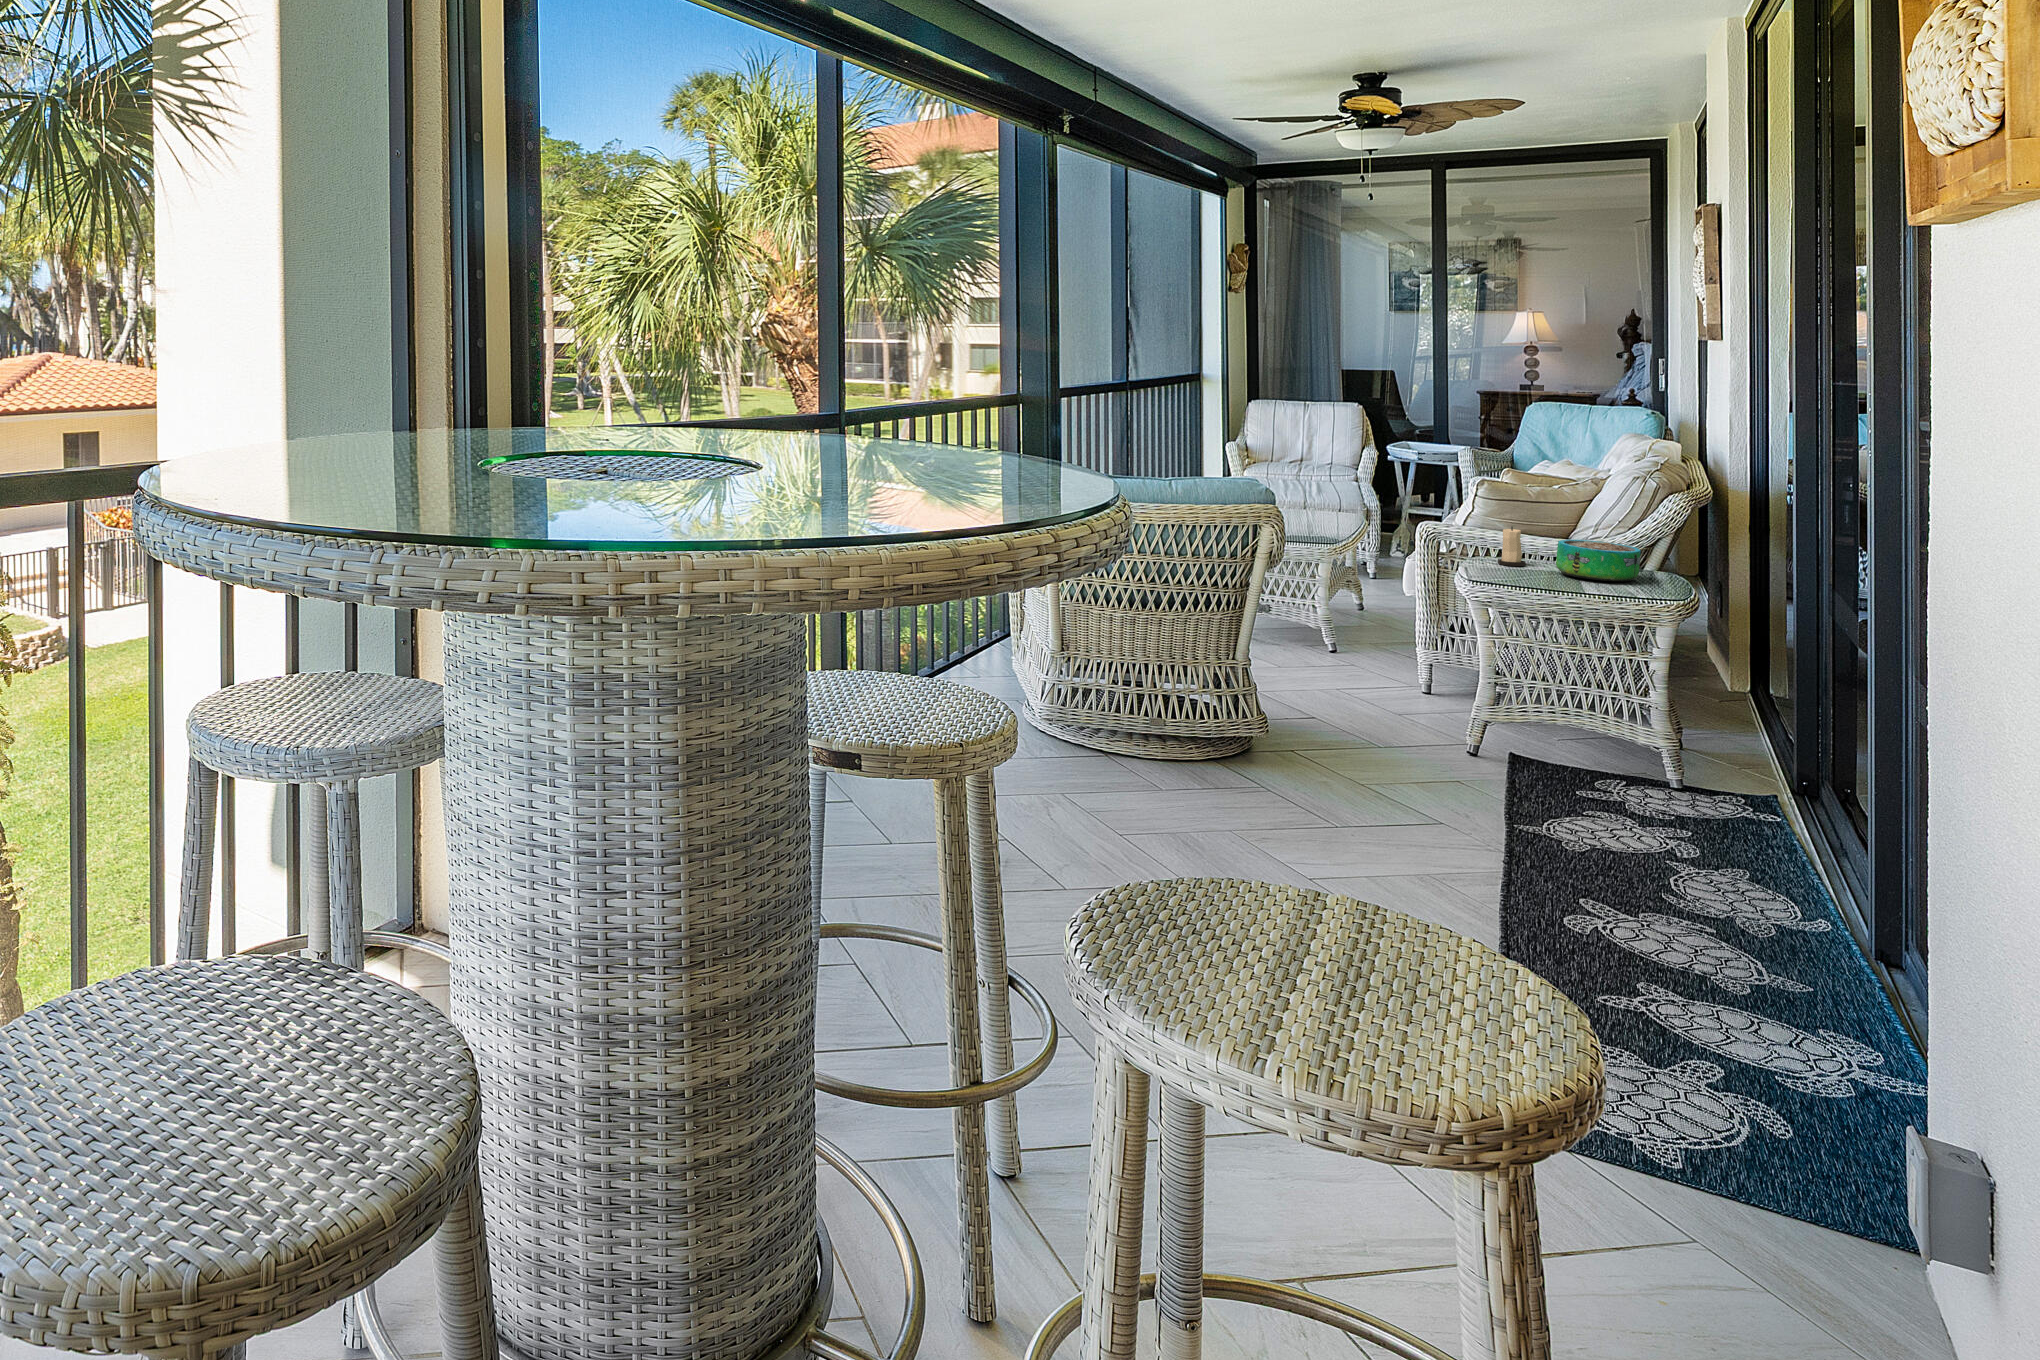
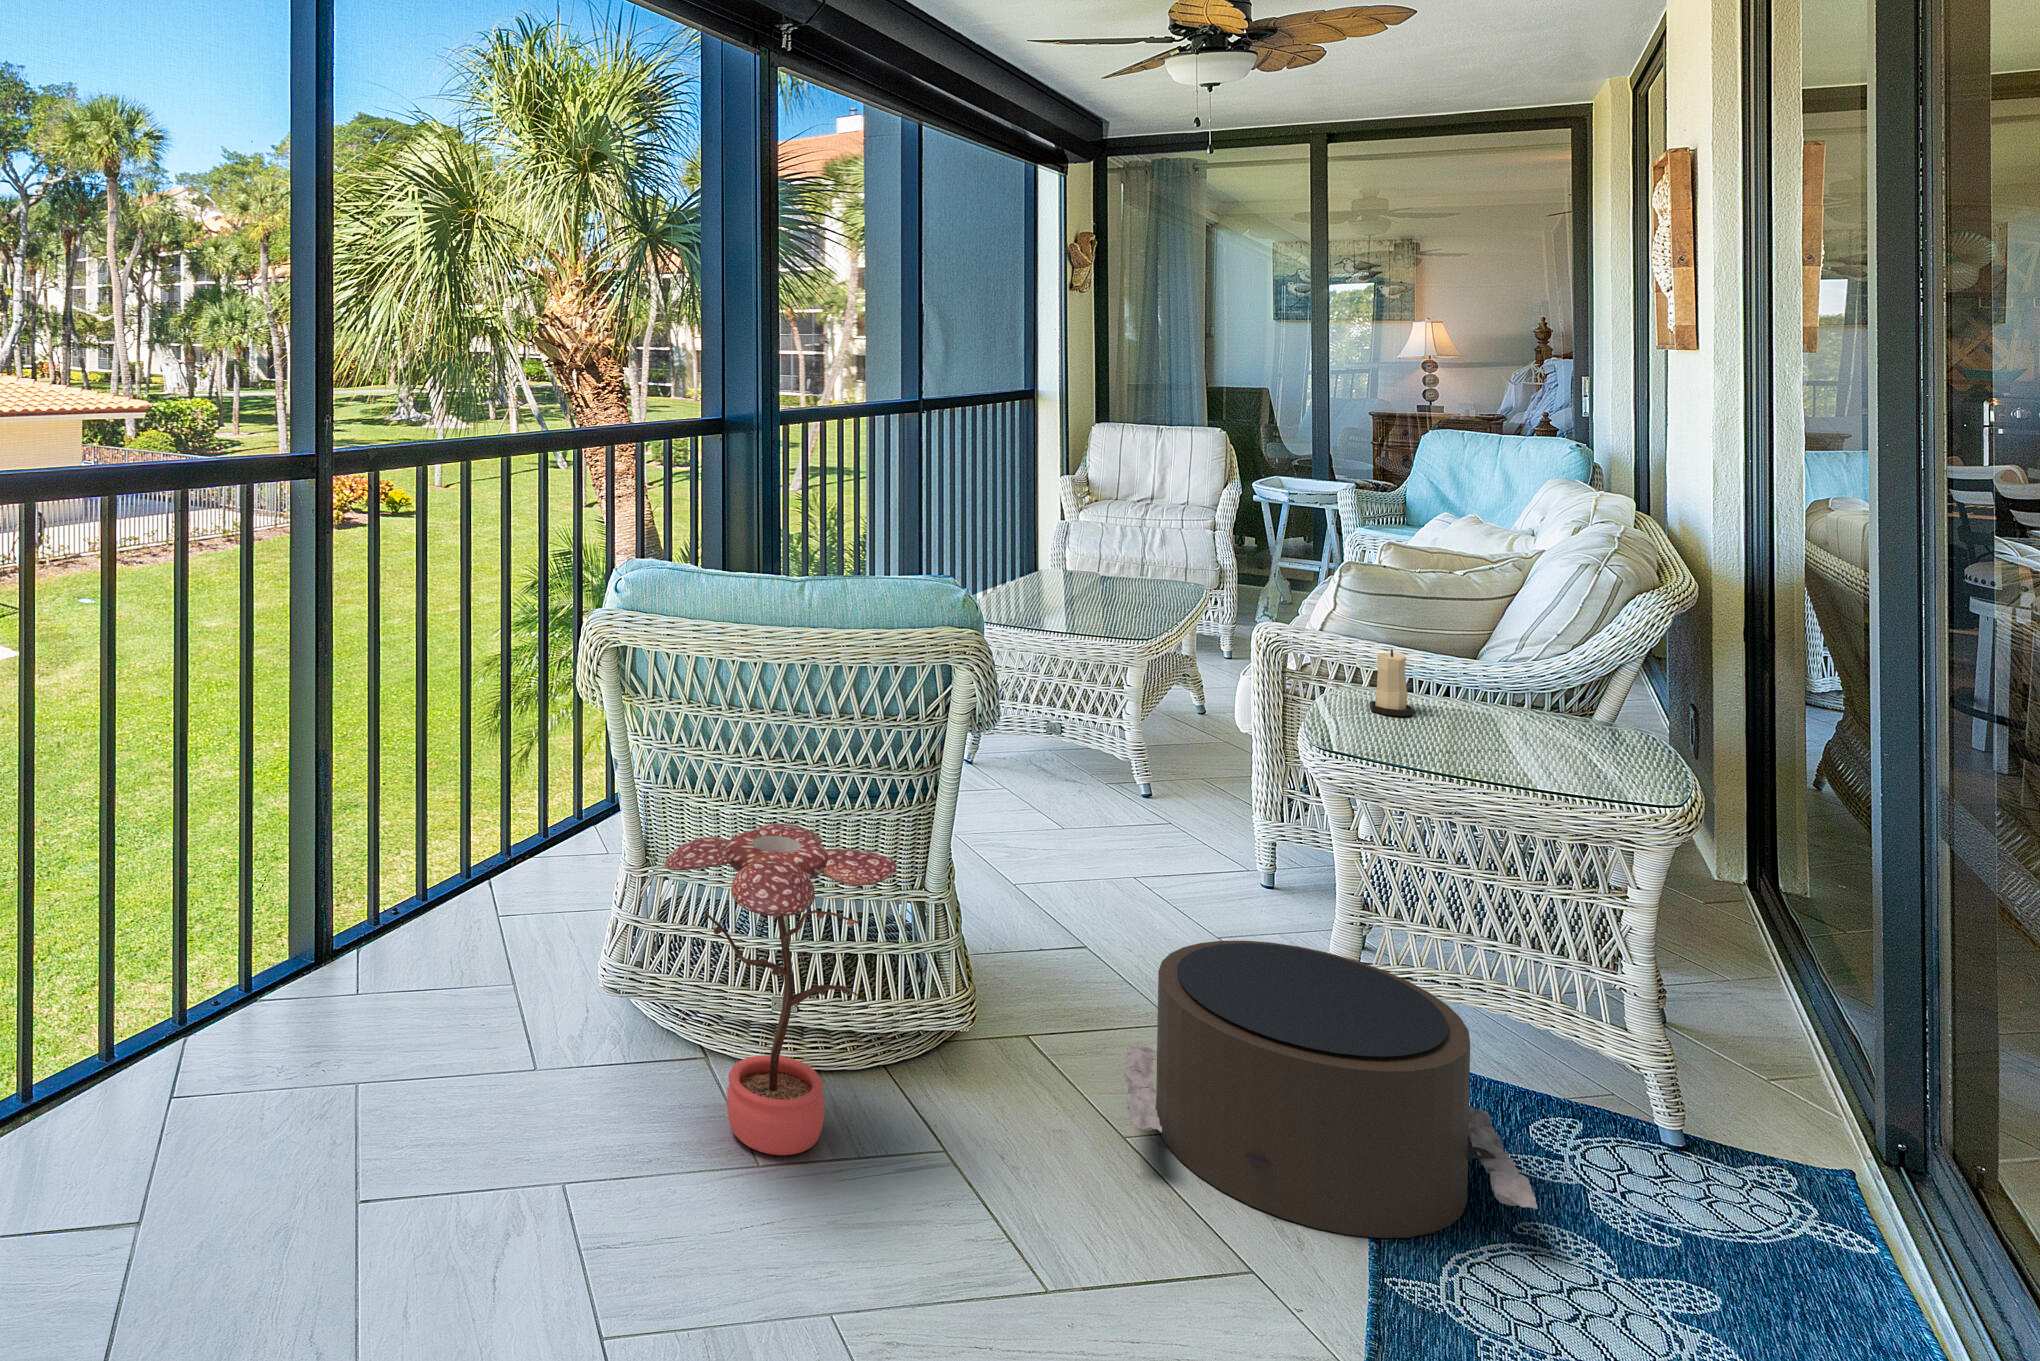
decorative bowl: present [1556,540,1641,581] -> none [1462,676,1601,756]
potted plant: none [1100,617,1236,786] -> present [665,824,896,1155]
pouf: none [1359,685,1597,812] -> present [1124,941,1538,1238]

